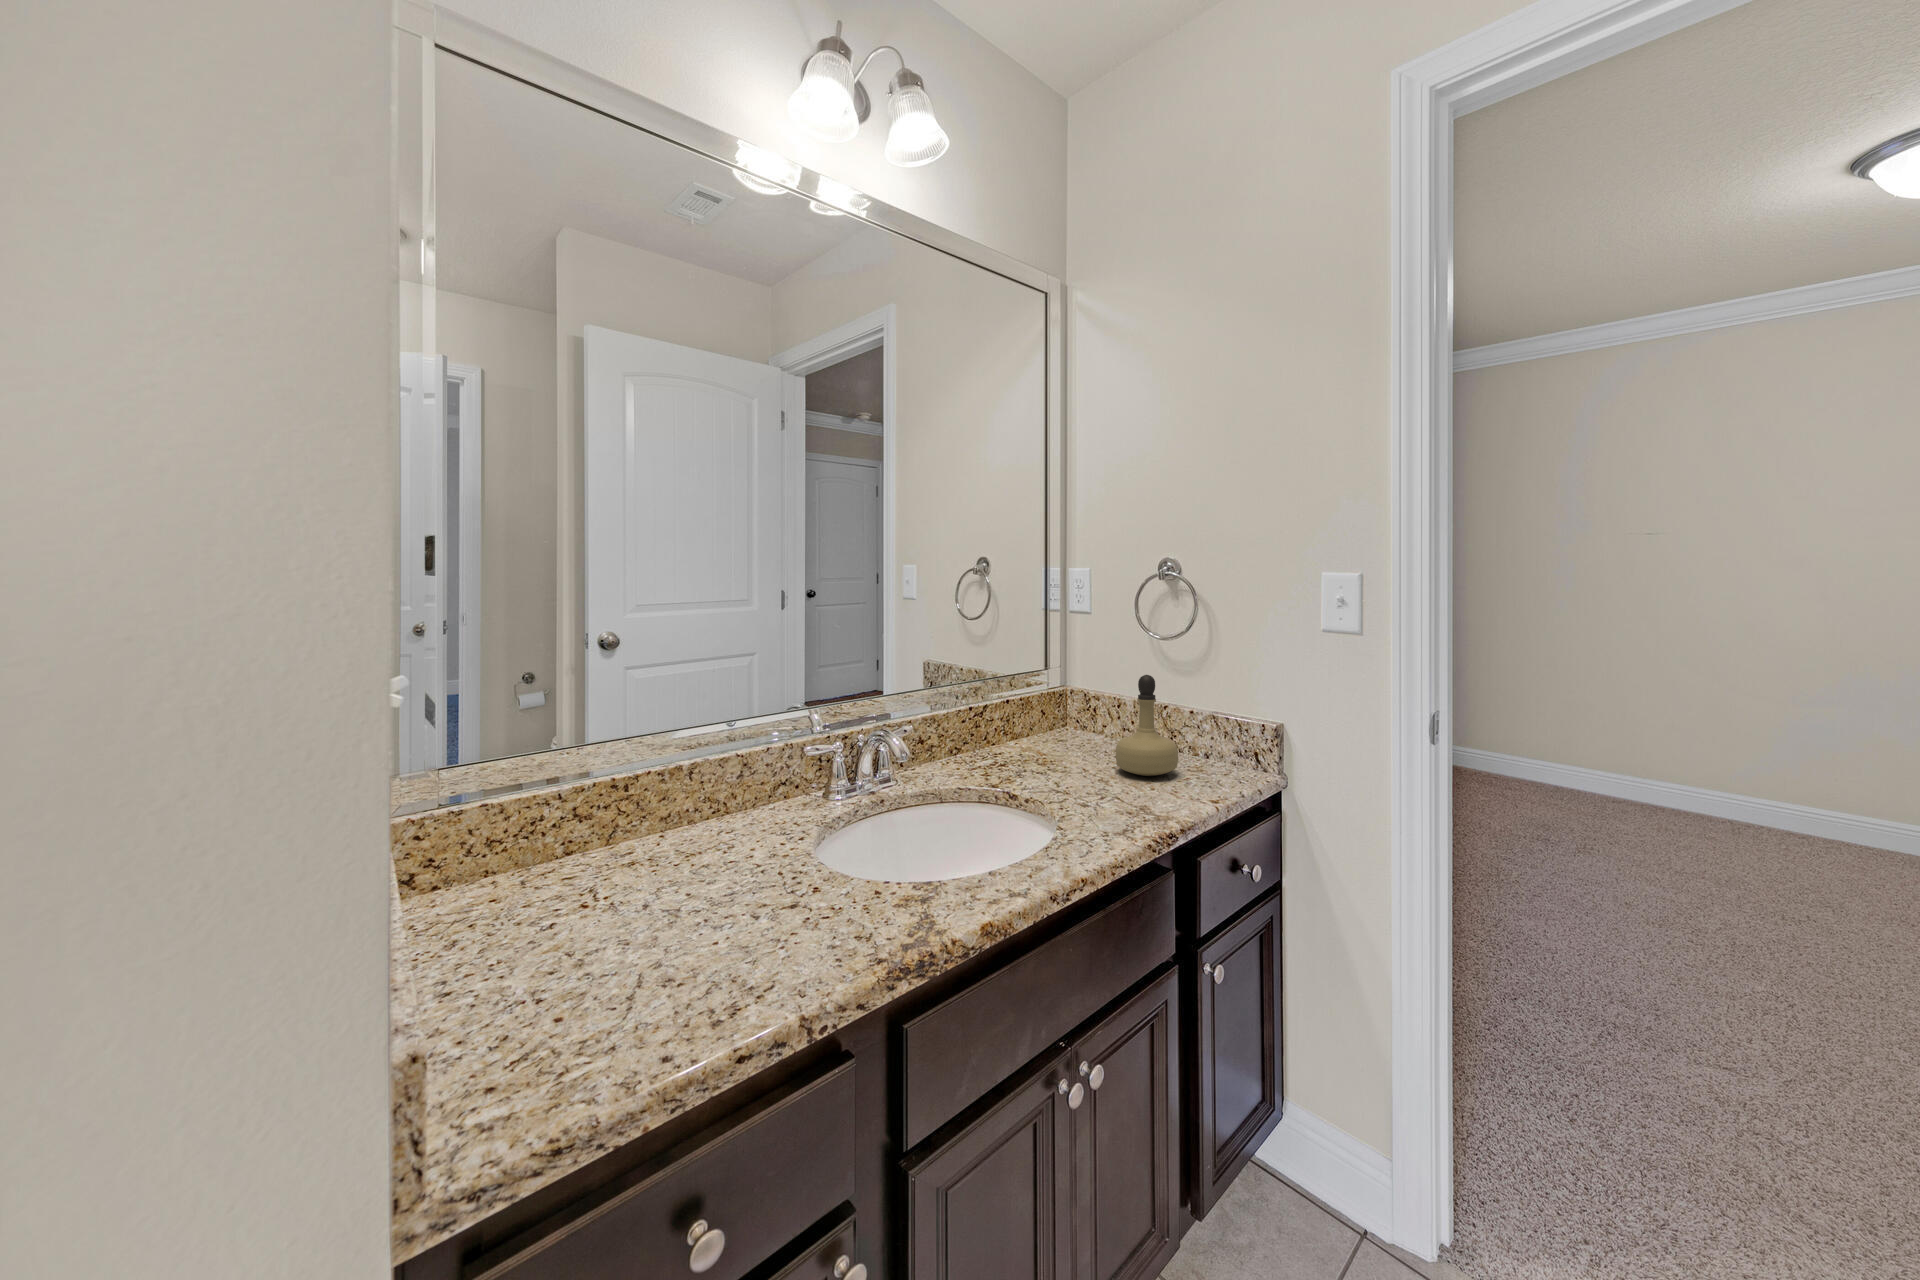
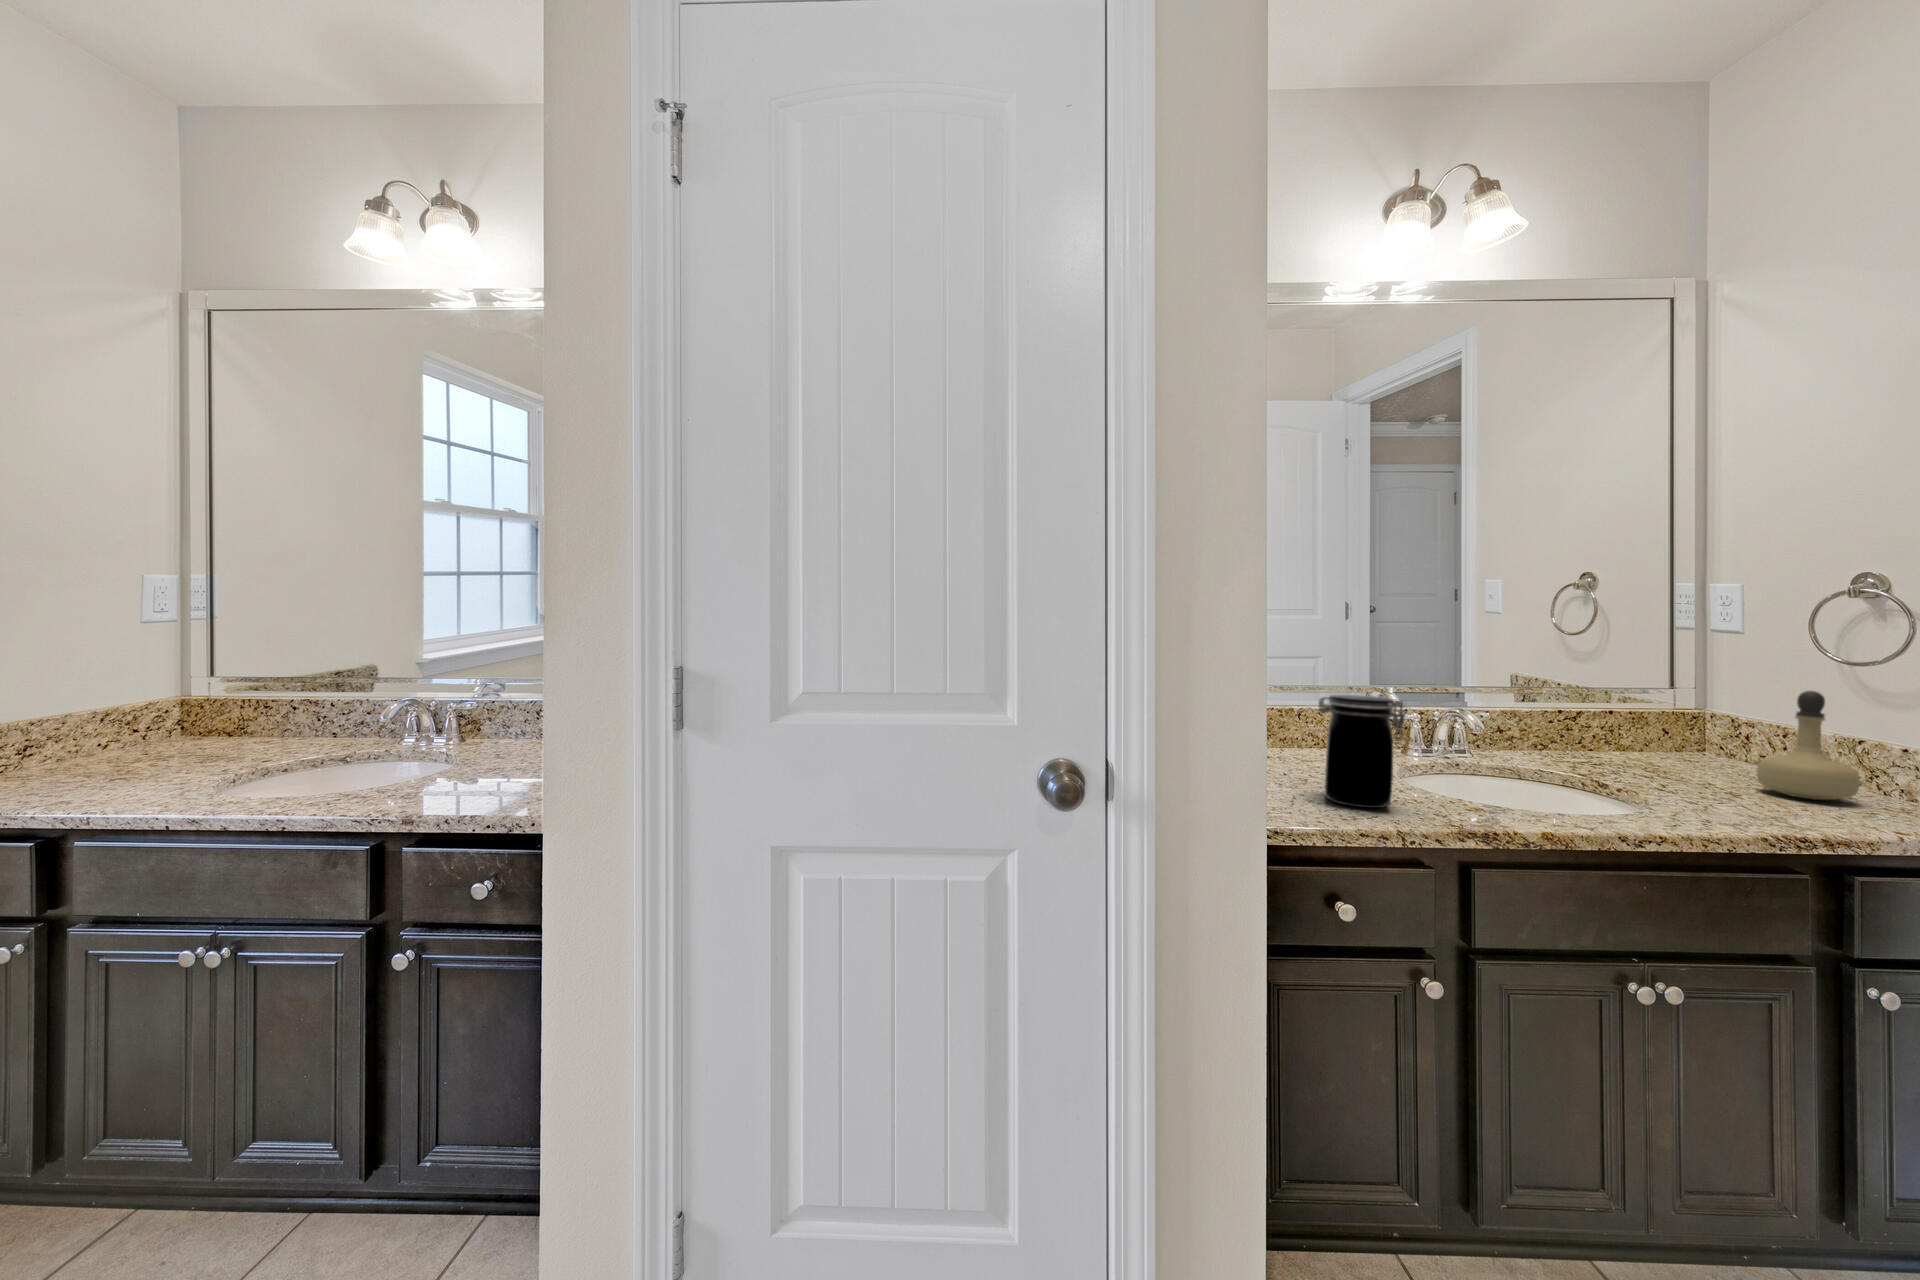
jar: none [698,777,820,966] -> present [1319,695,1406,808]

